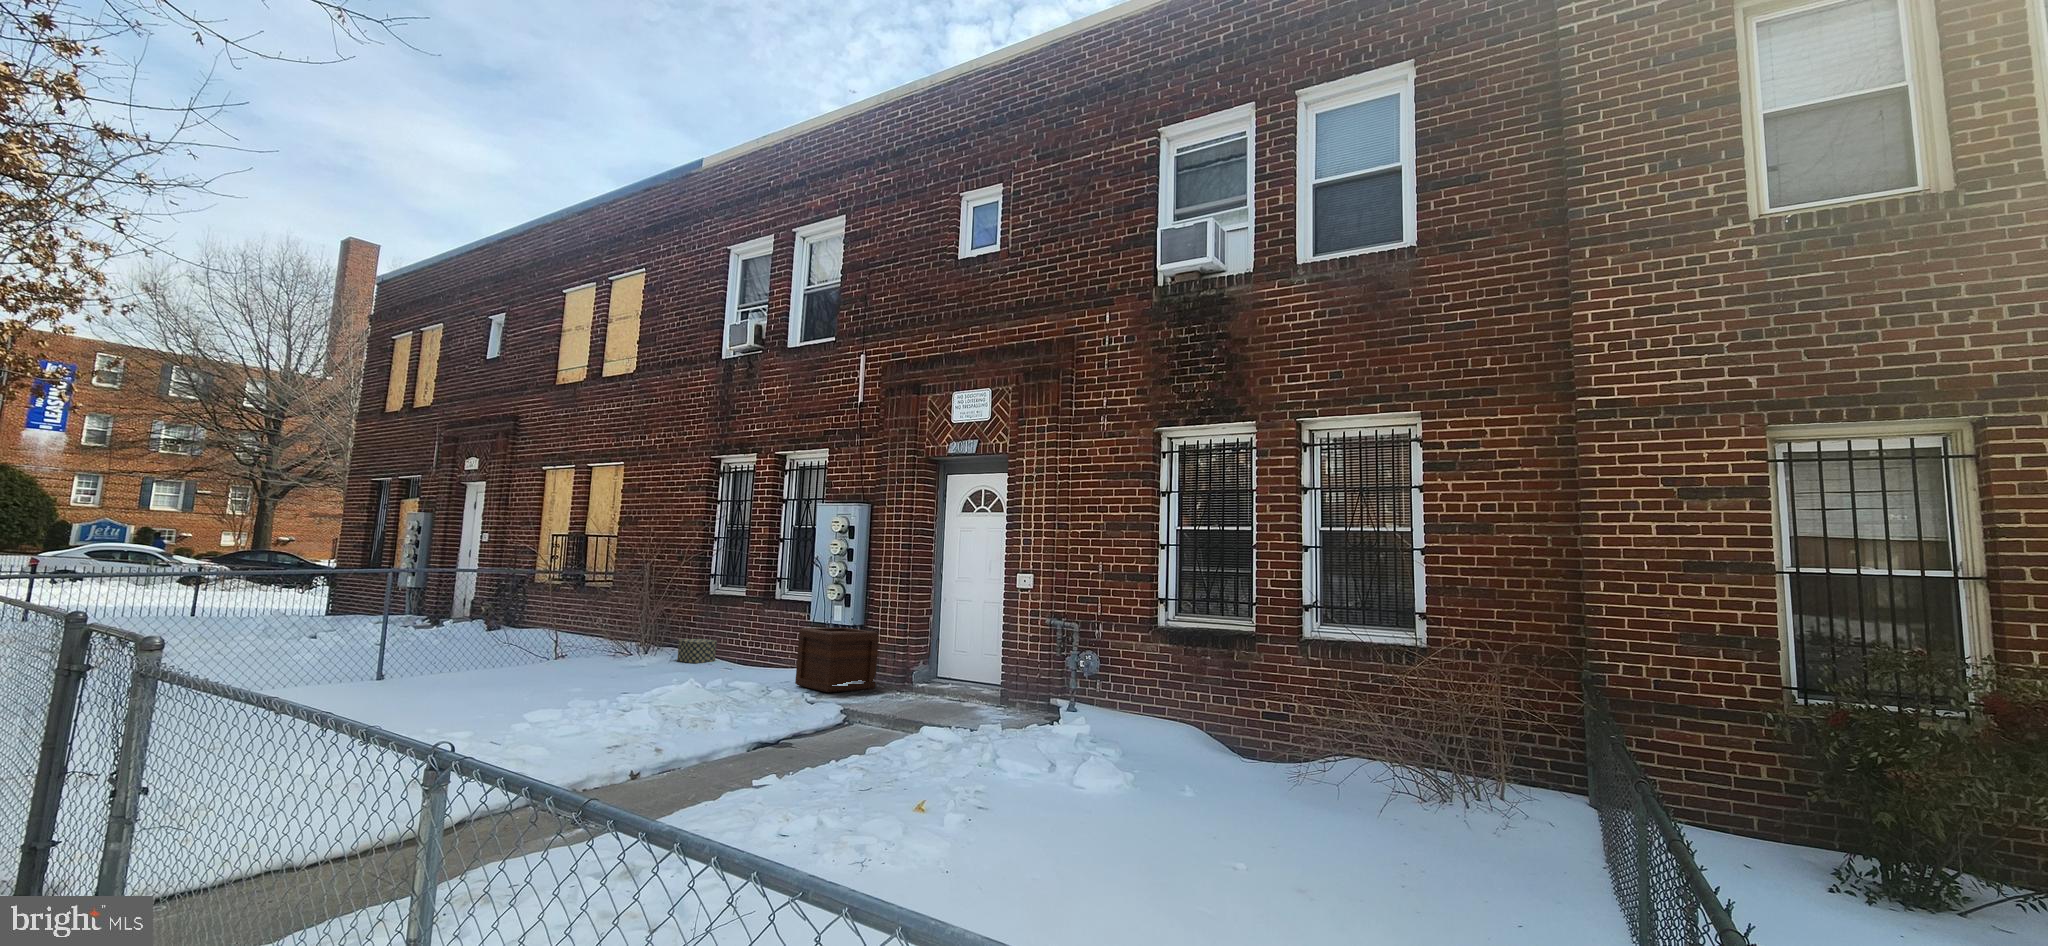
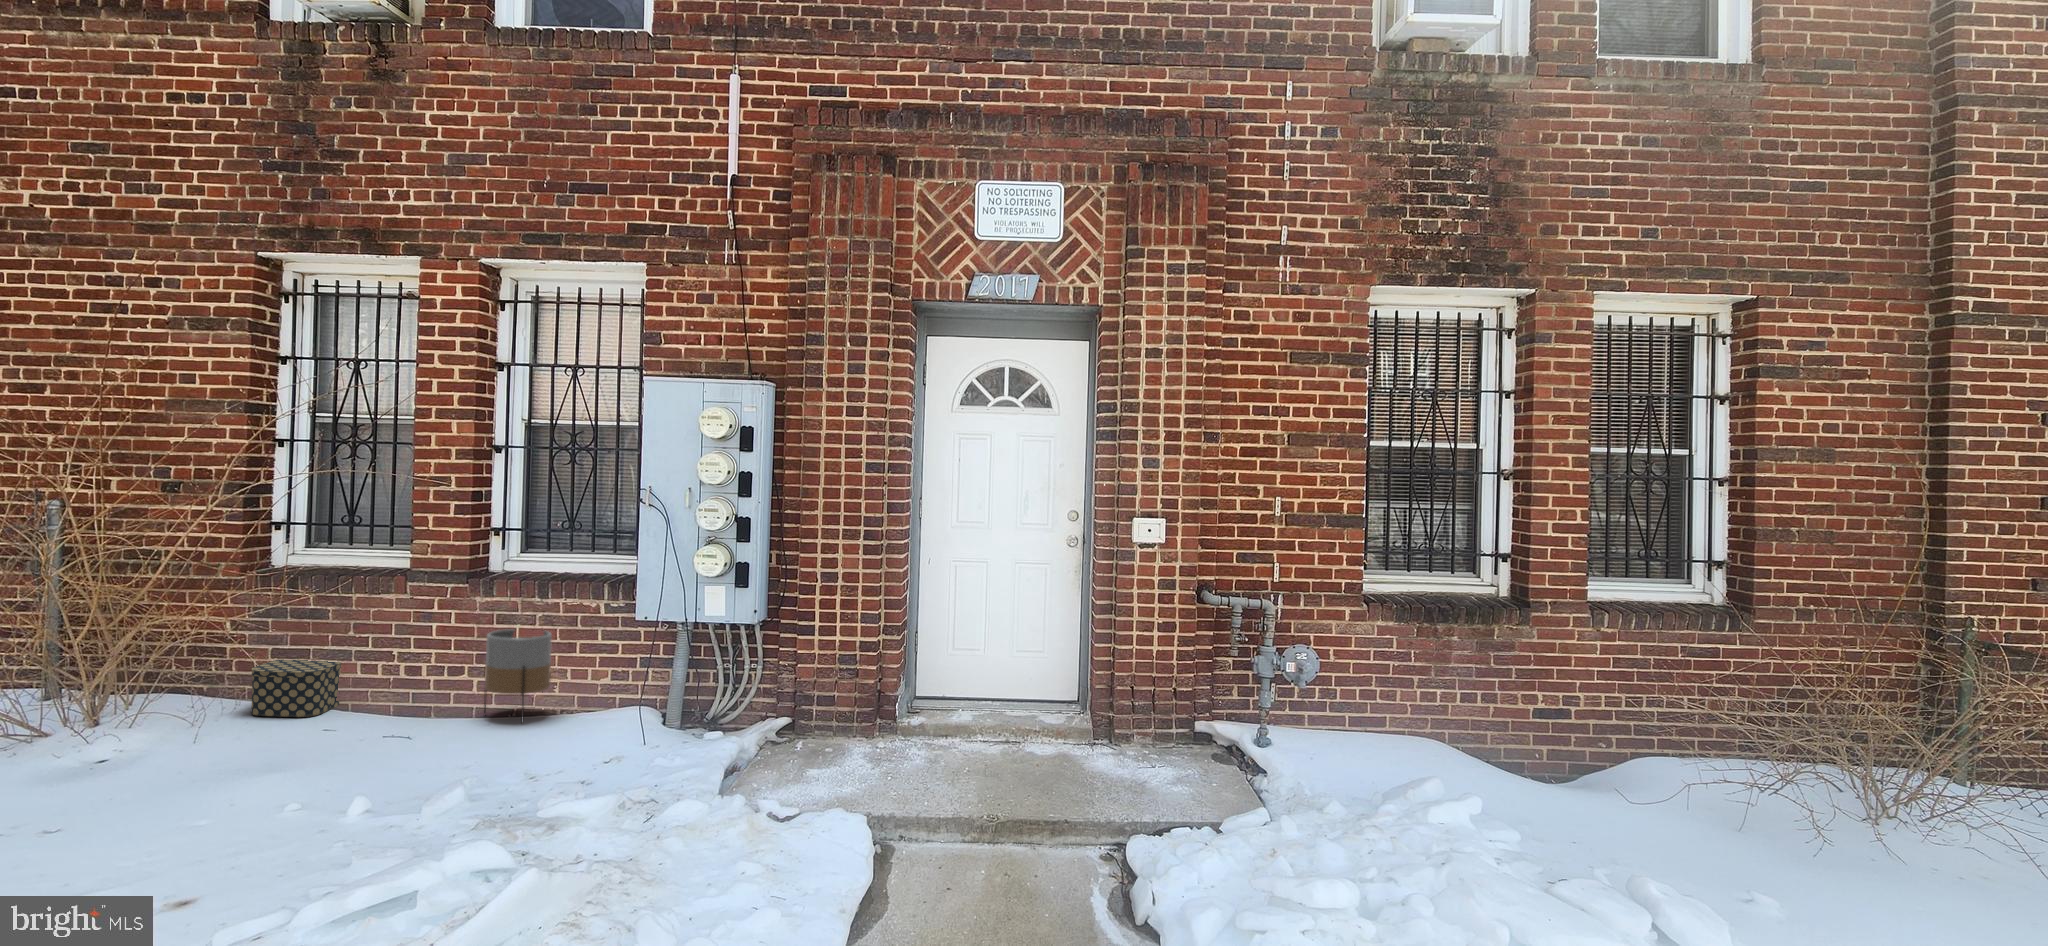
wooden crate: present [795,628,879,692] -> none [676,618,823,752]
planter: none [750,629,782,673] -> present [484,629,552,723]

